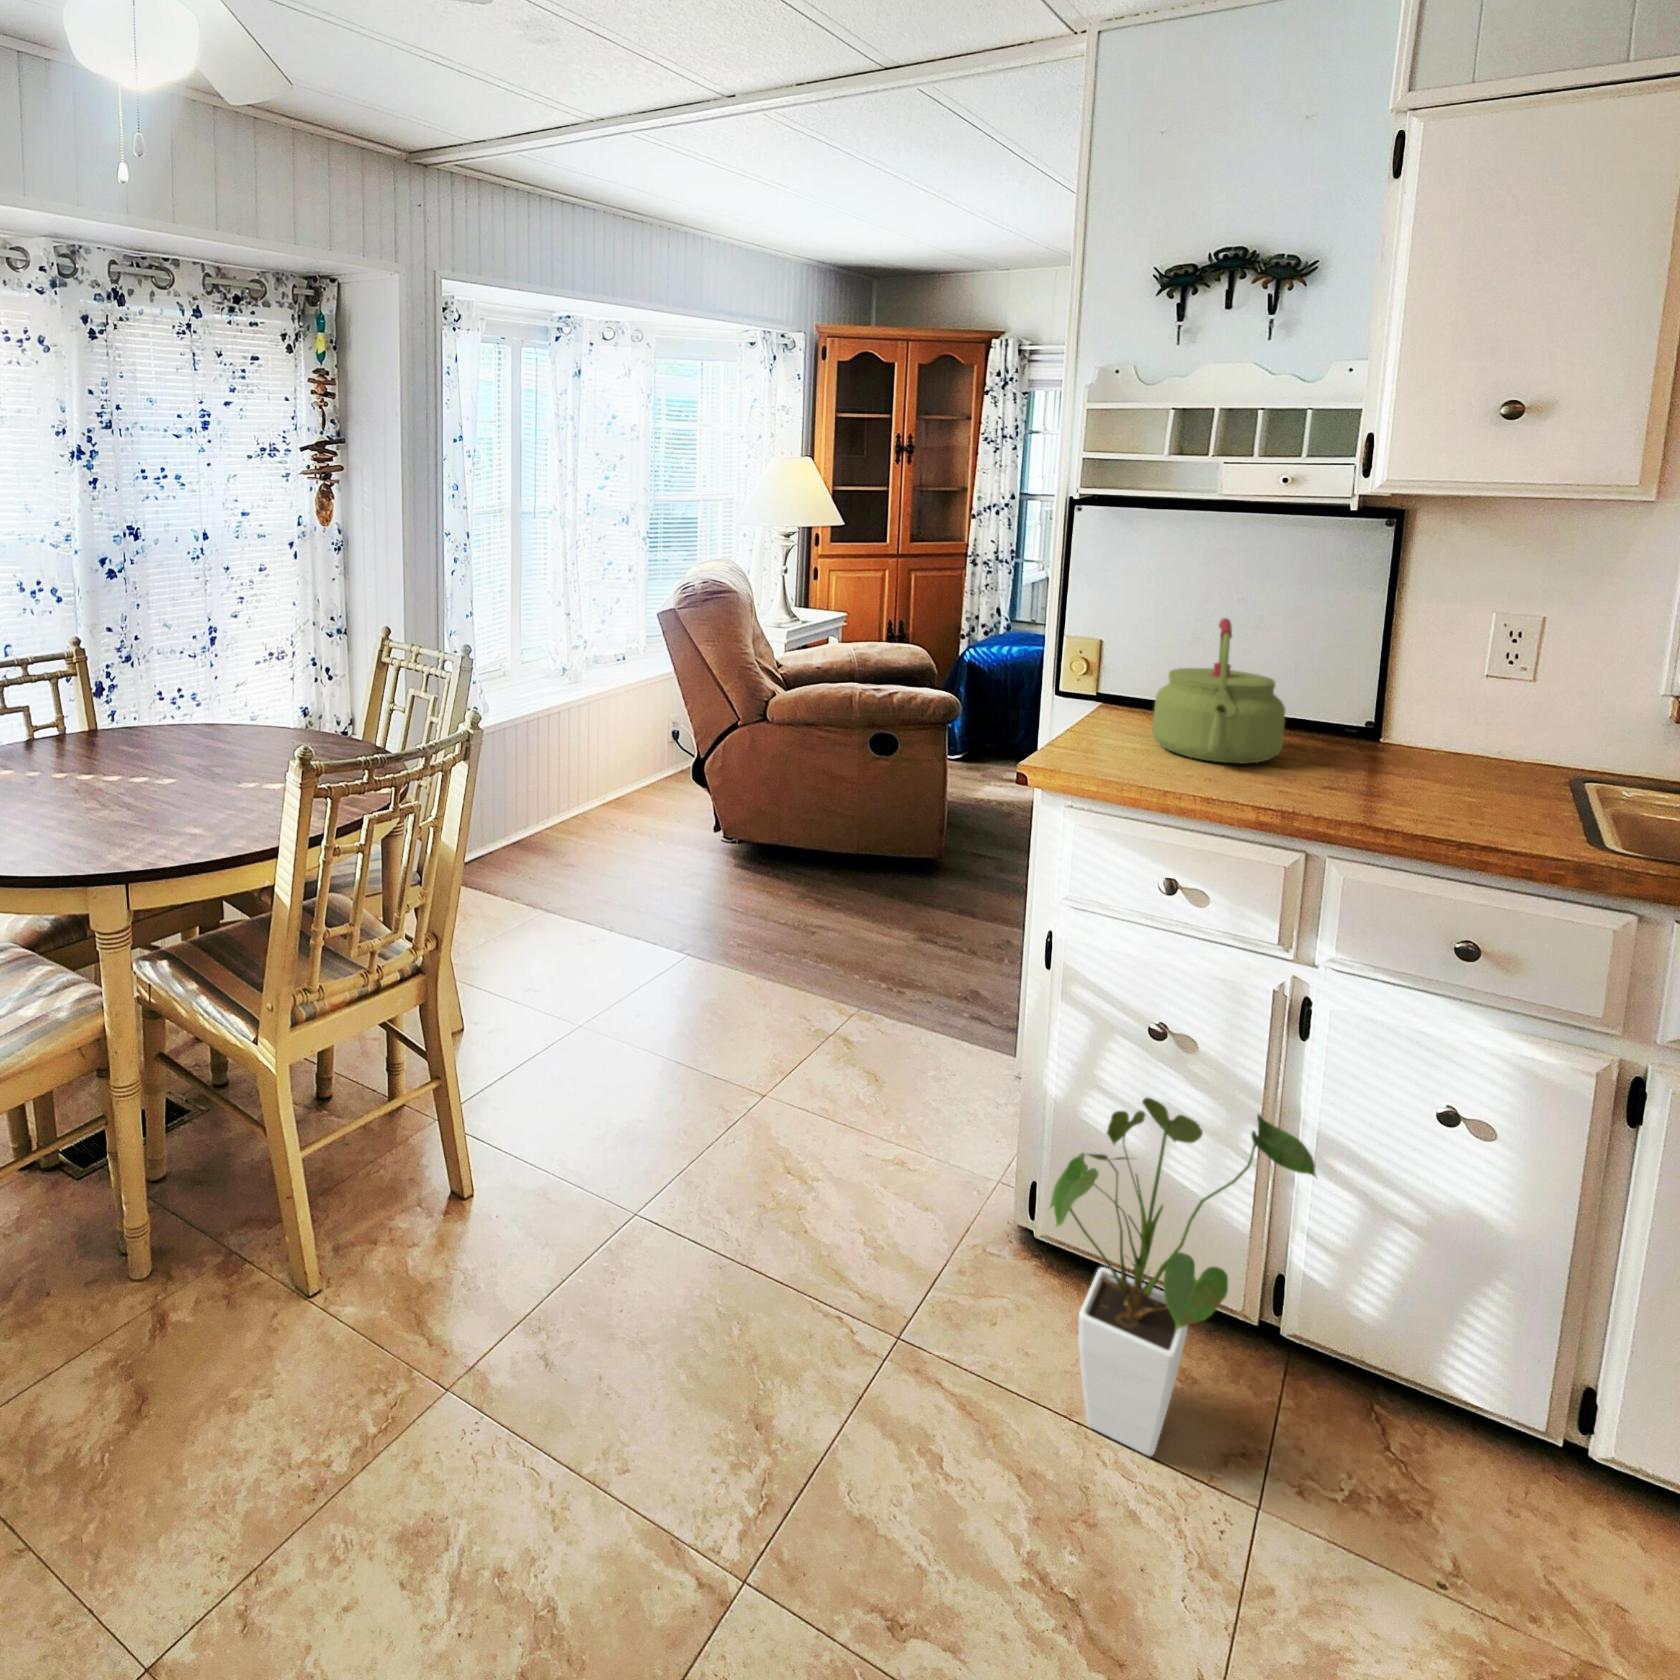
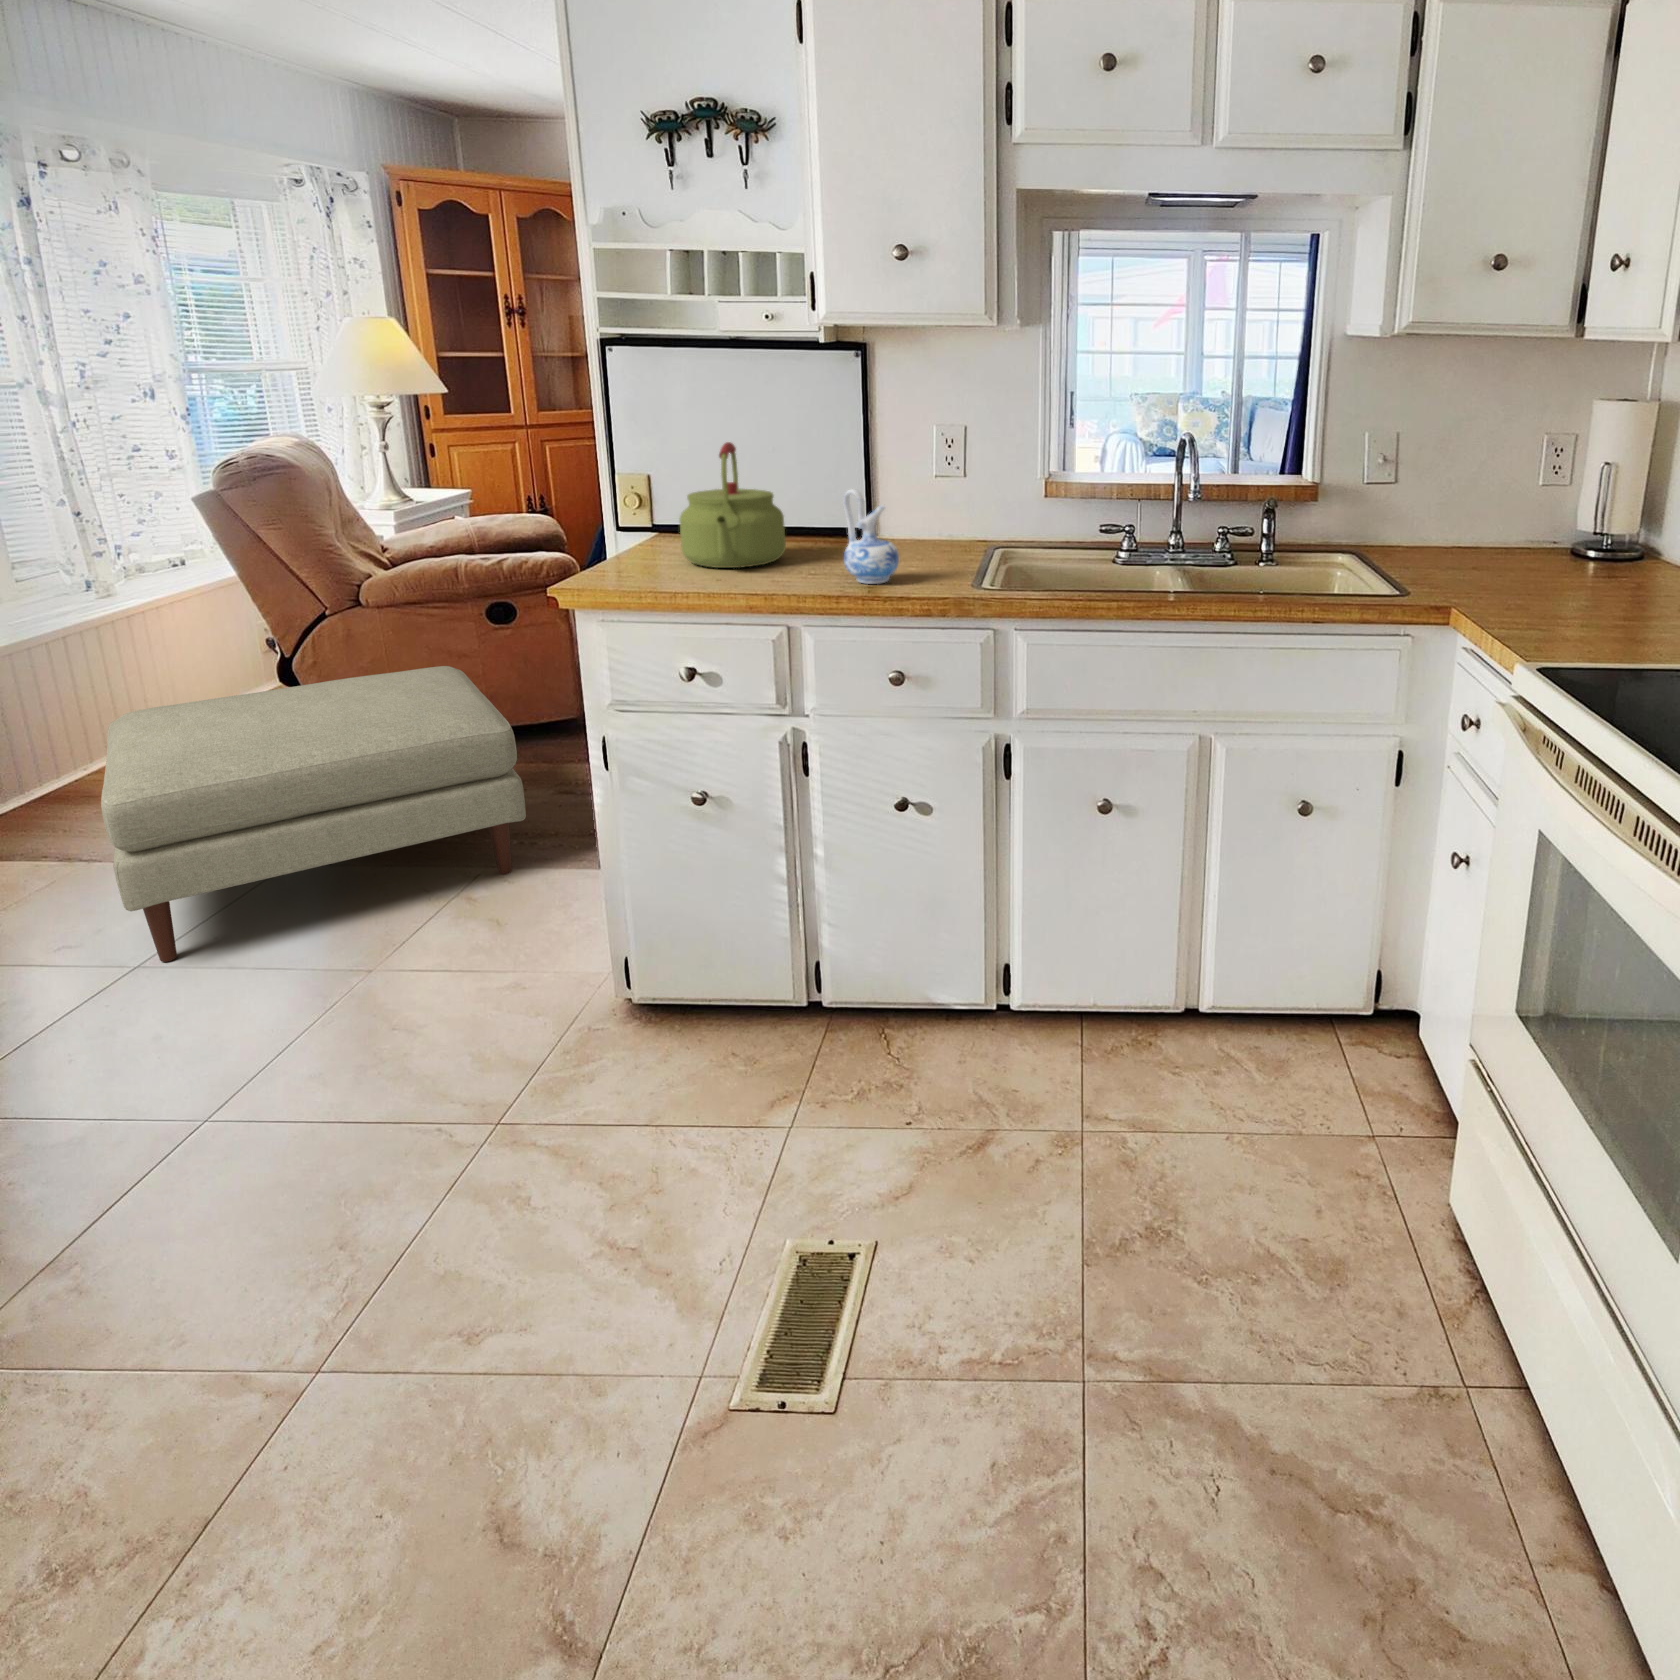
ceramic pitcher: none [1388,694,1473,817] -> present [843,489,899,584]
ottoman: none [589,790,910,1019] -> present [101,666,526,962]
house plant: present [1049,1098,1316,1456] -> none [587,842,819,1131]

